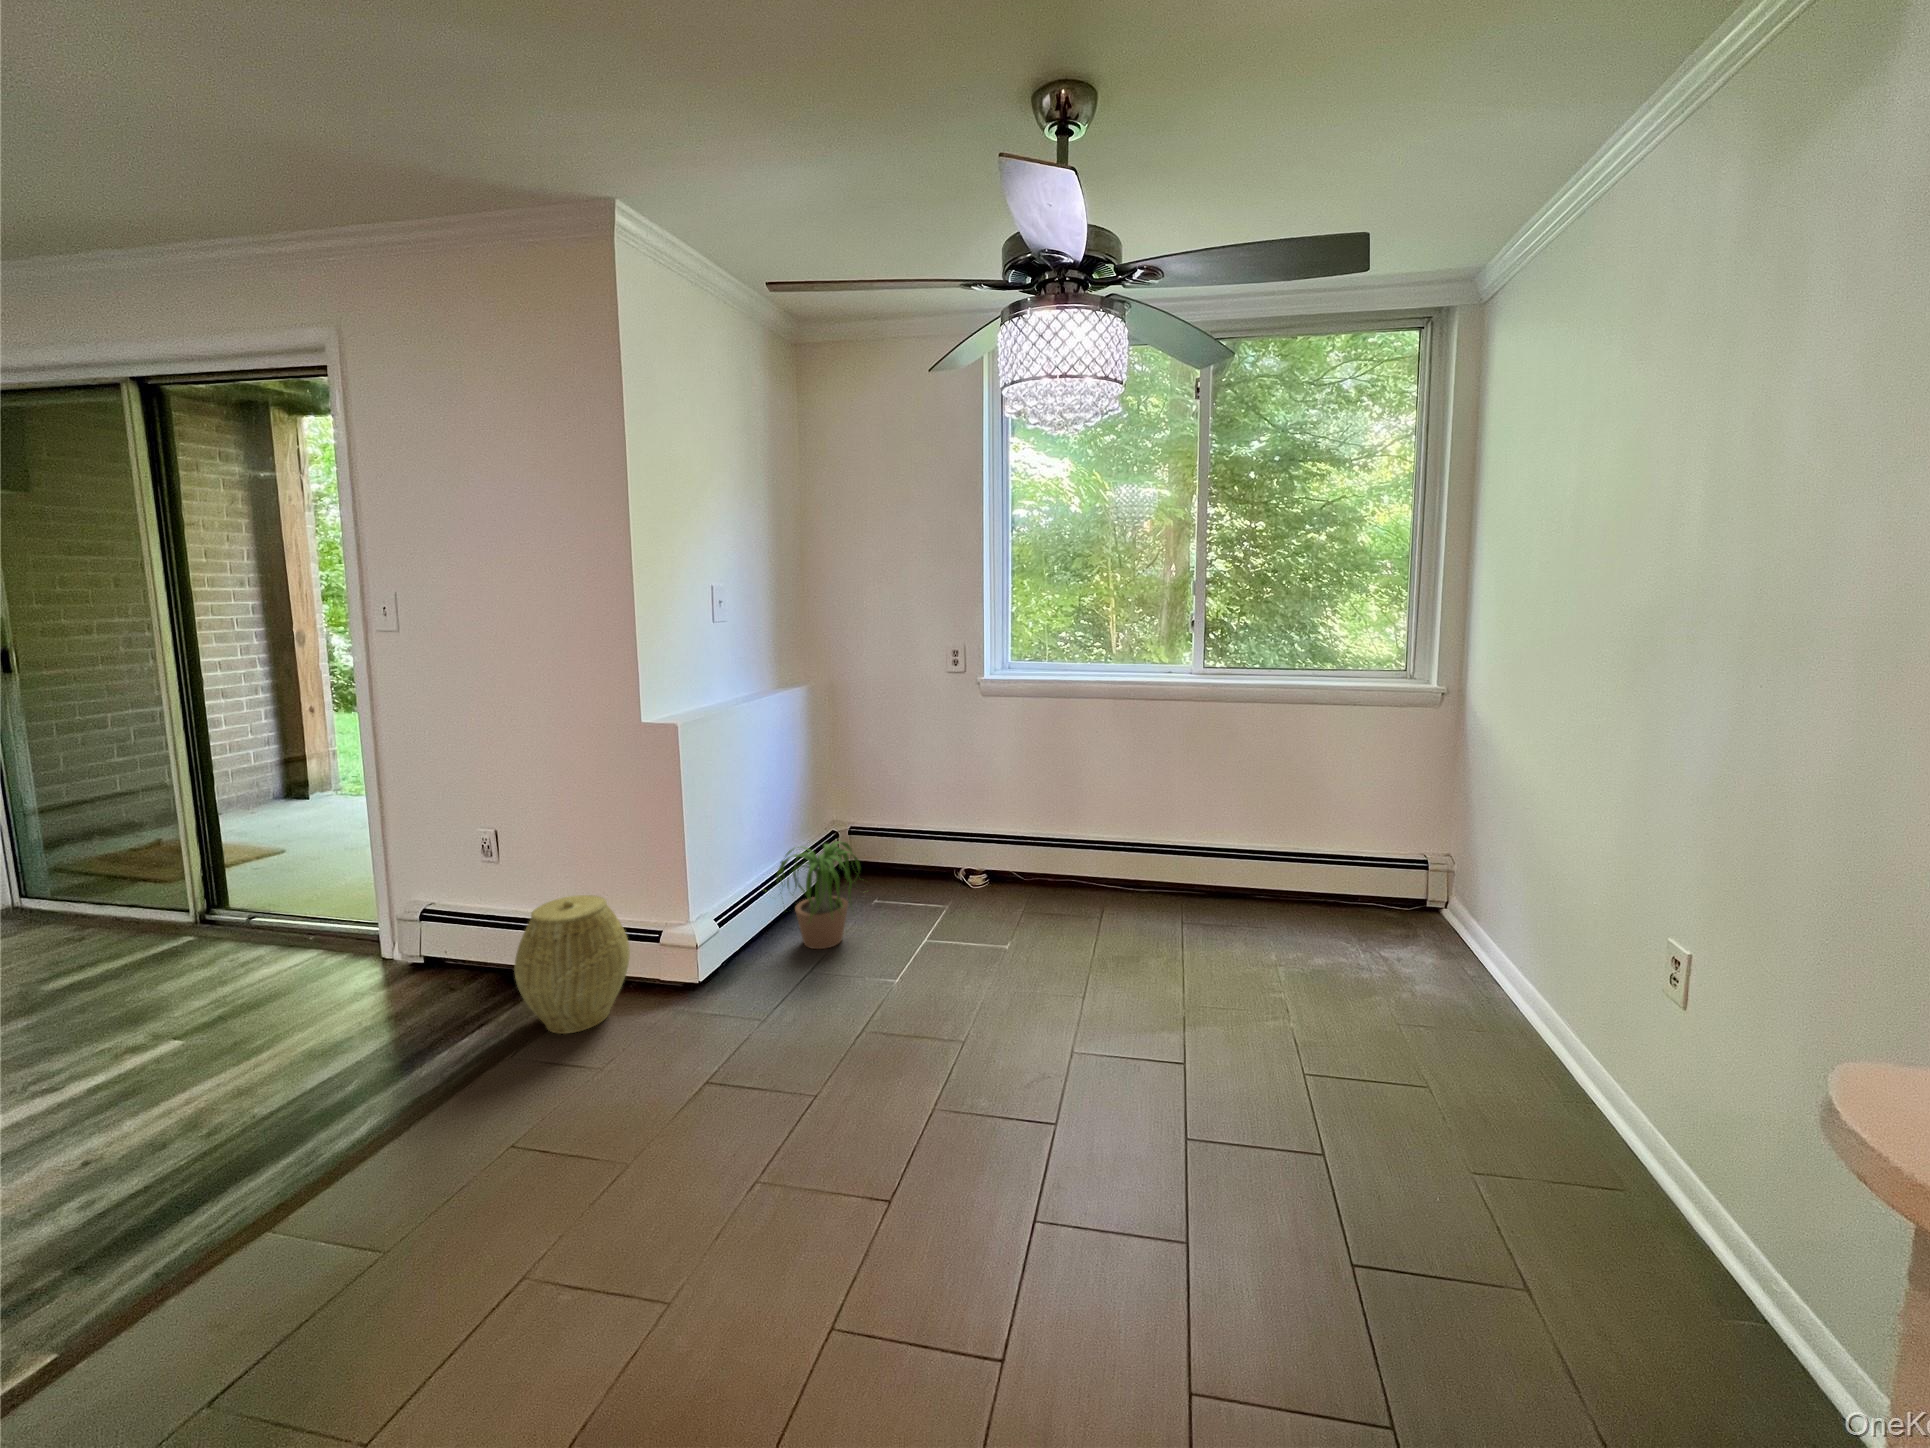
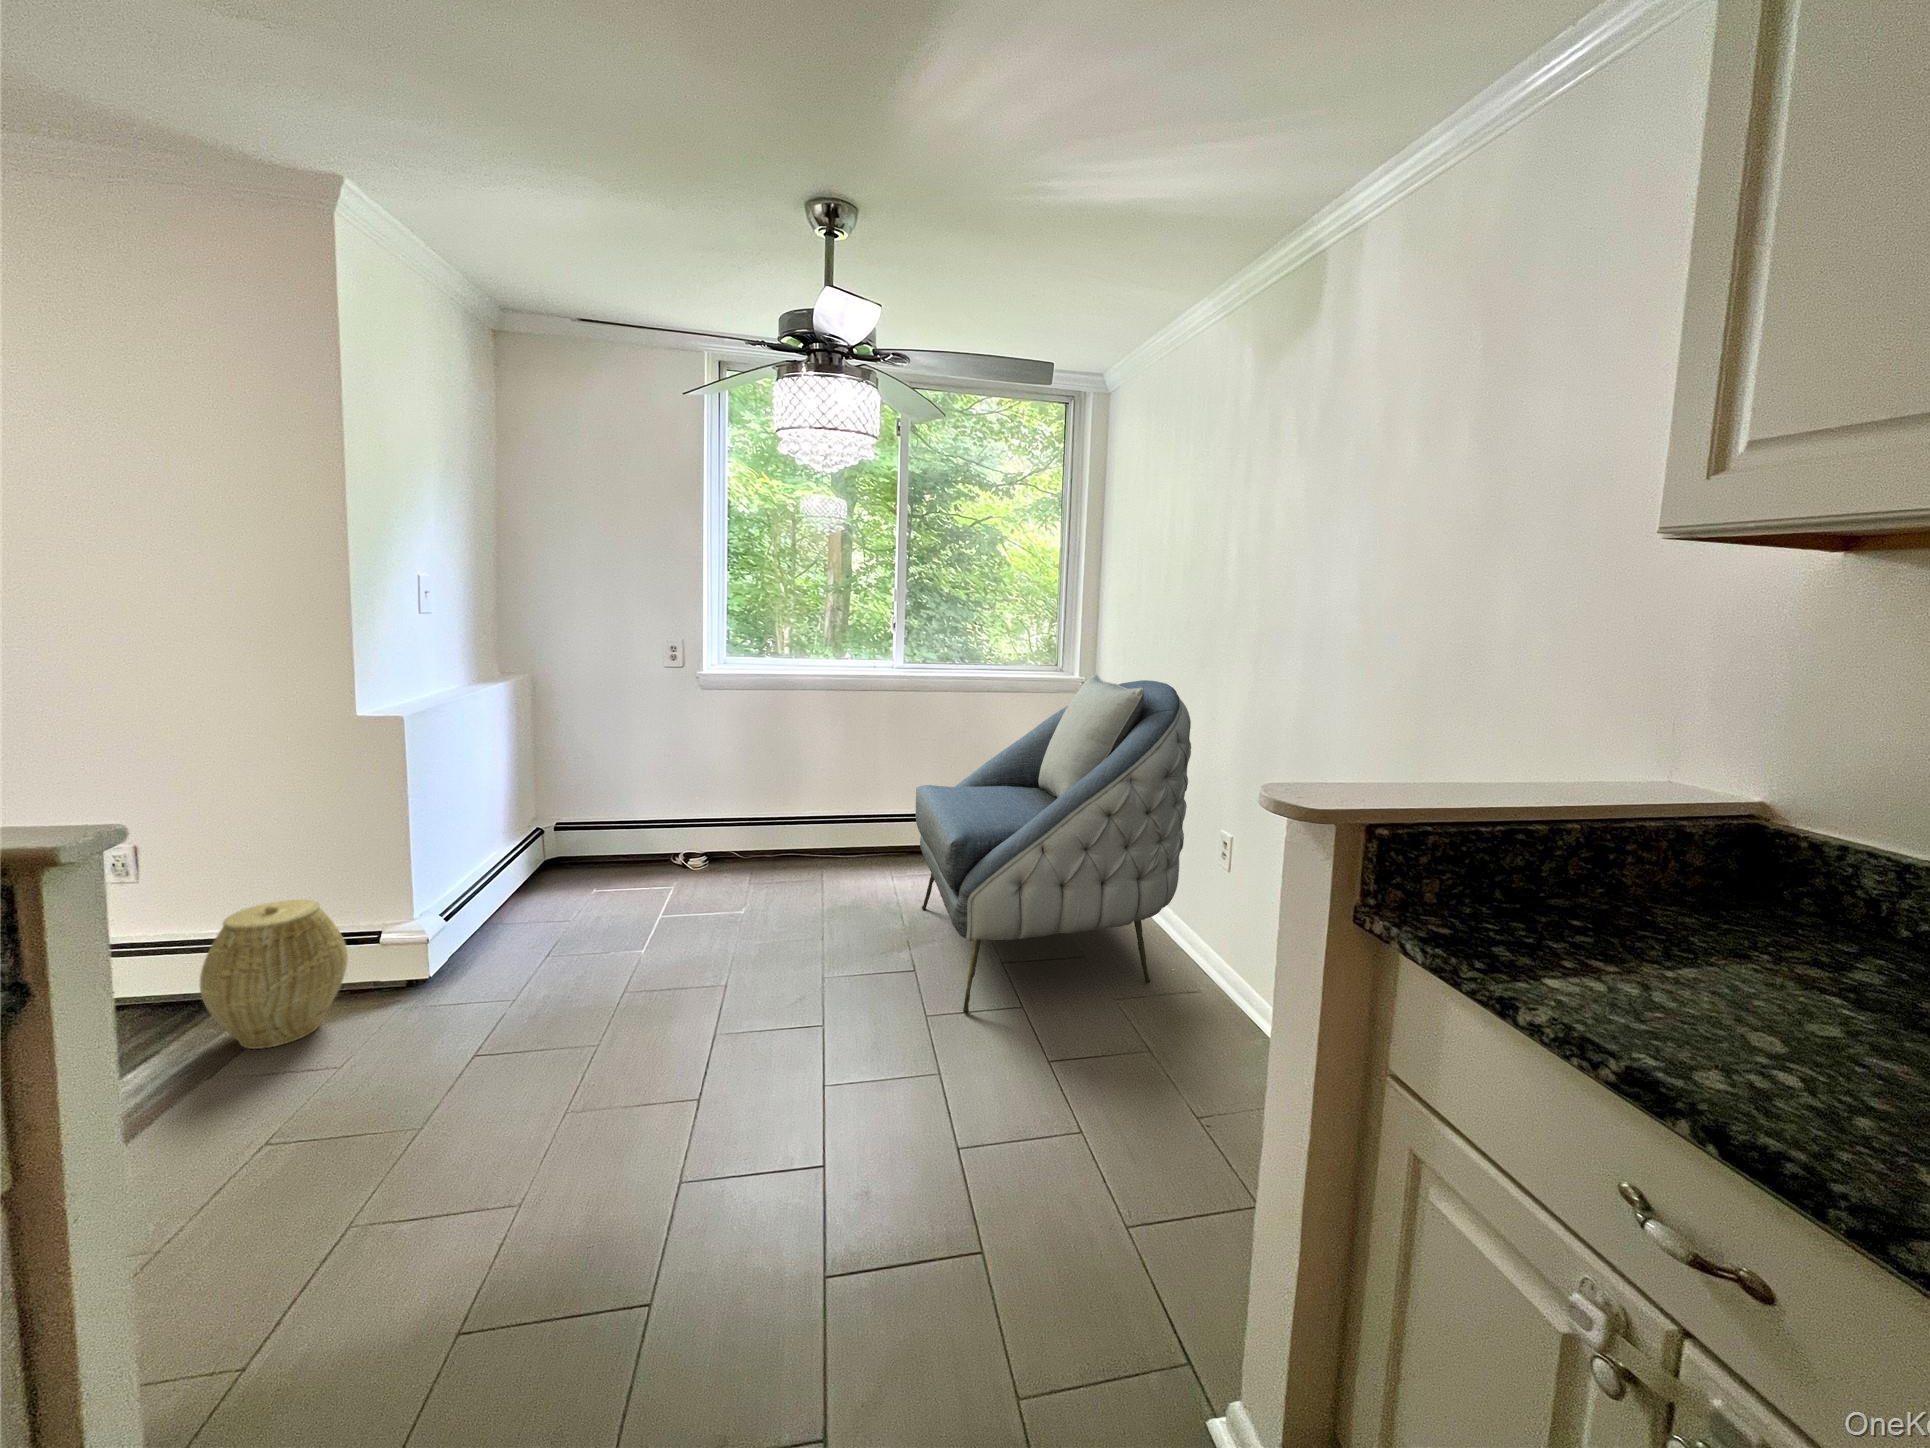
armchair: none [1198,689,1614,1160] -> present [916,674,1191,1013]
potted plant: present [776,841,861,949] -> none [478,830,602,936]

